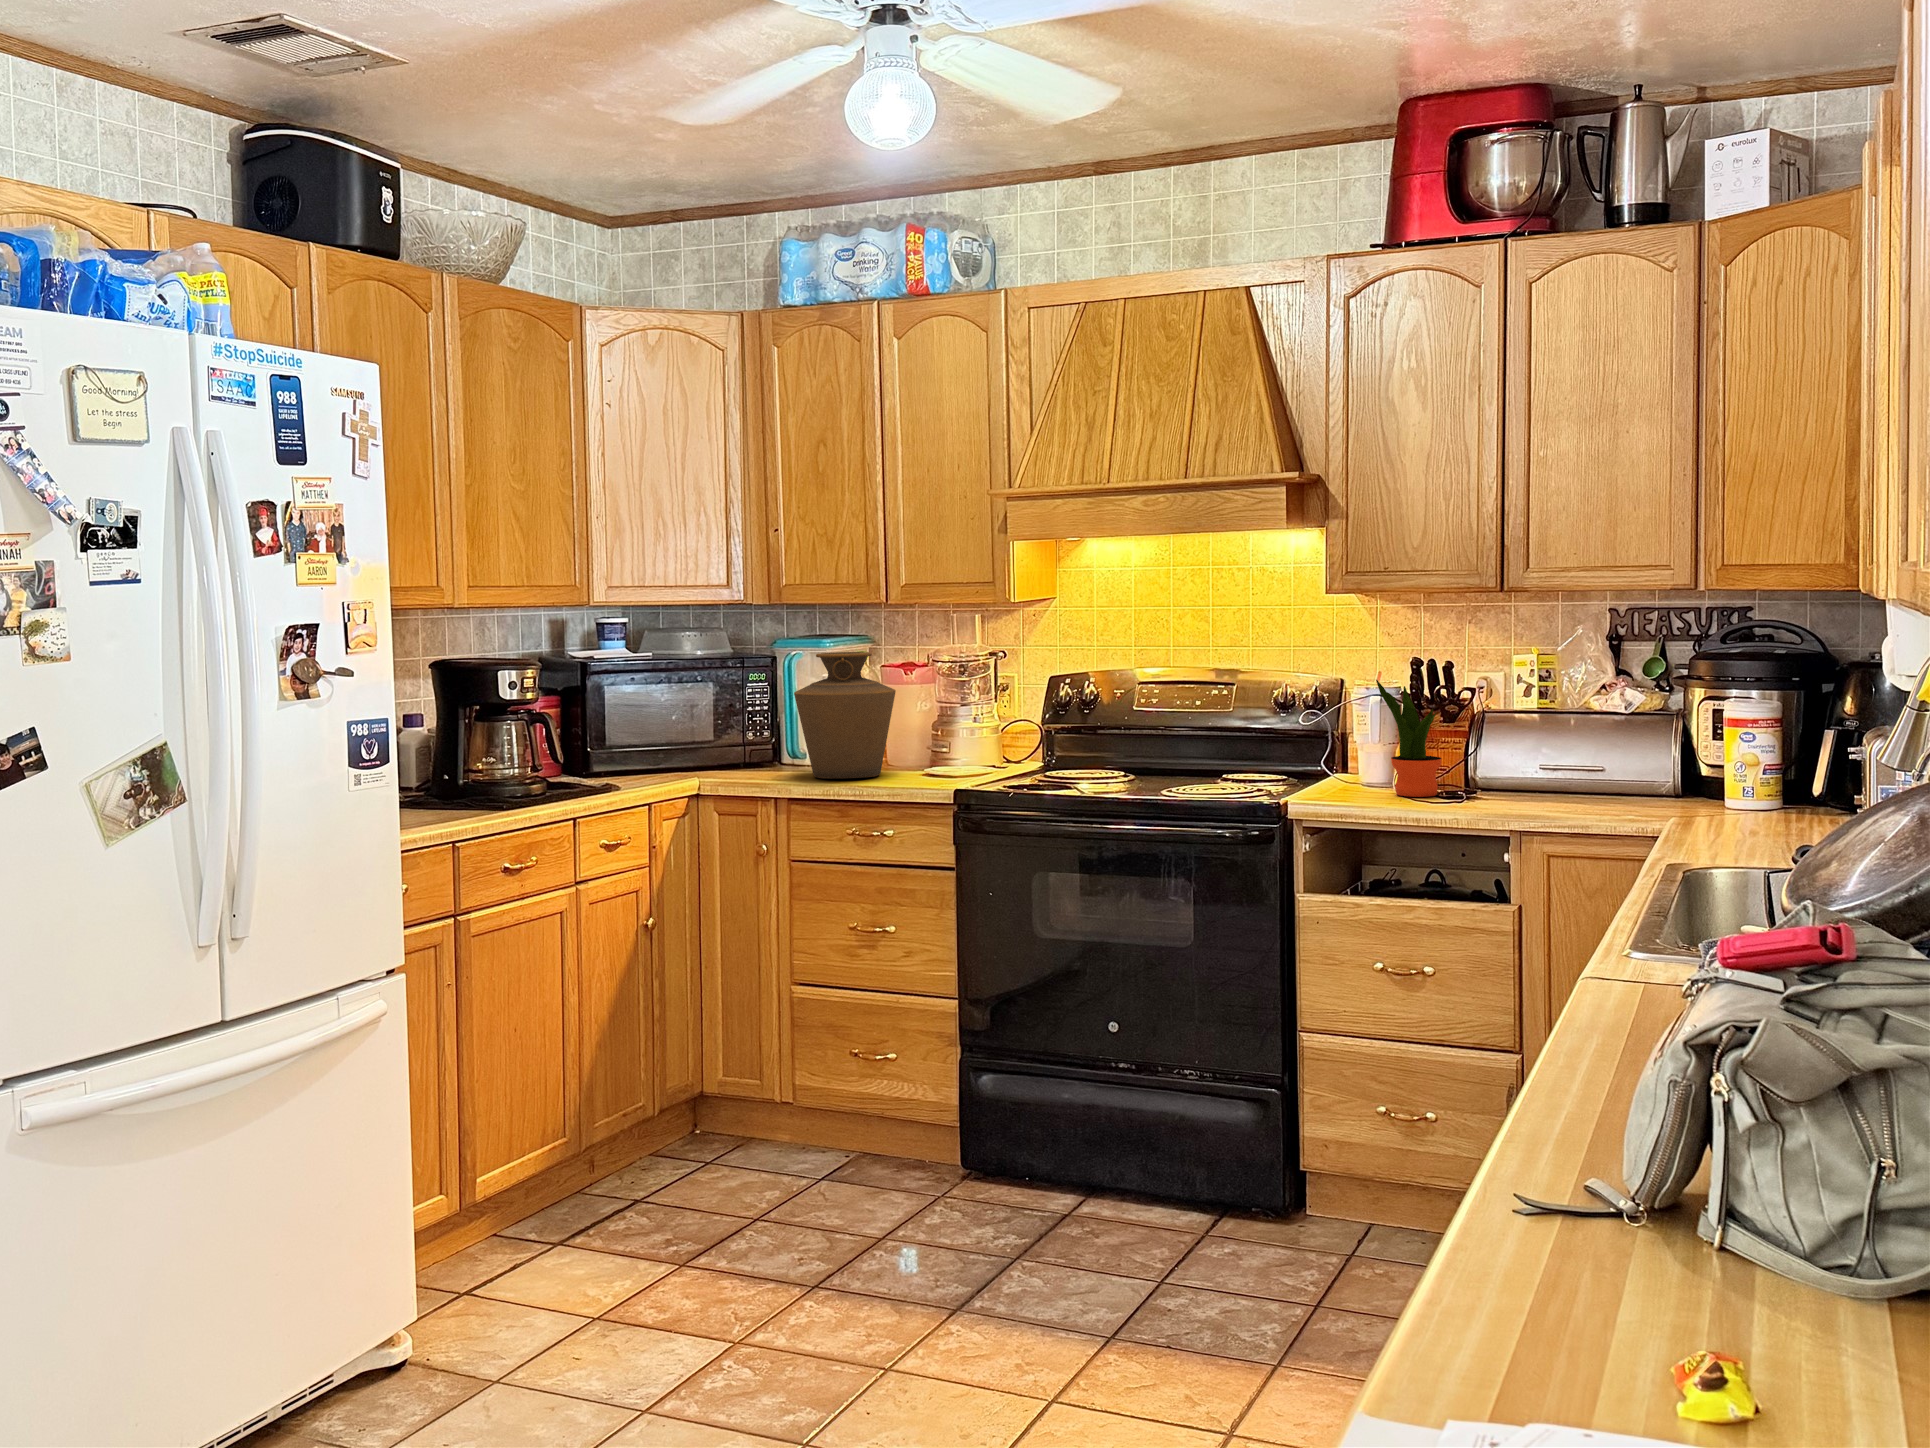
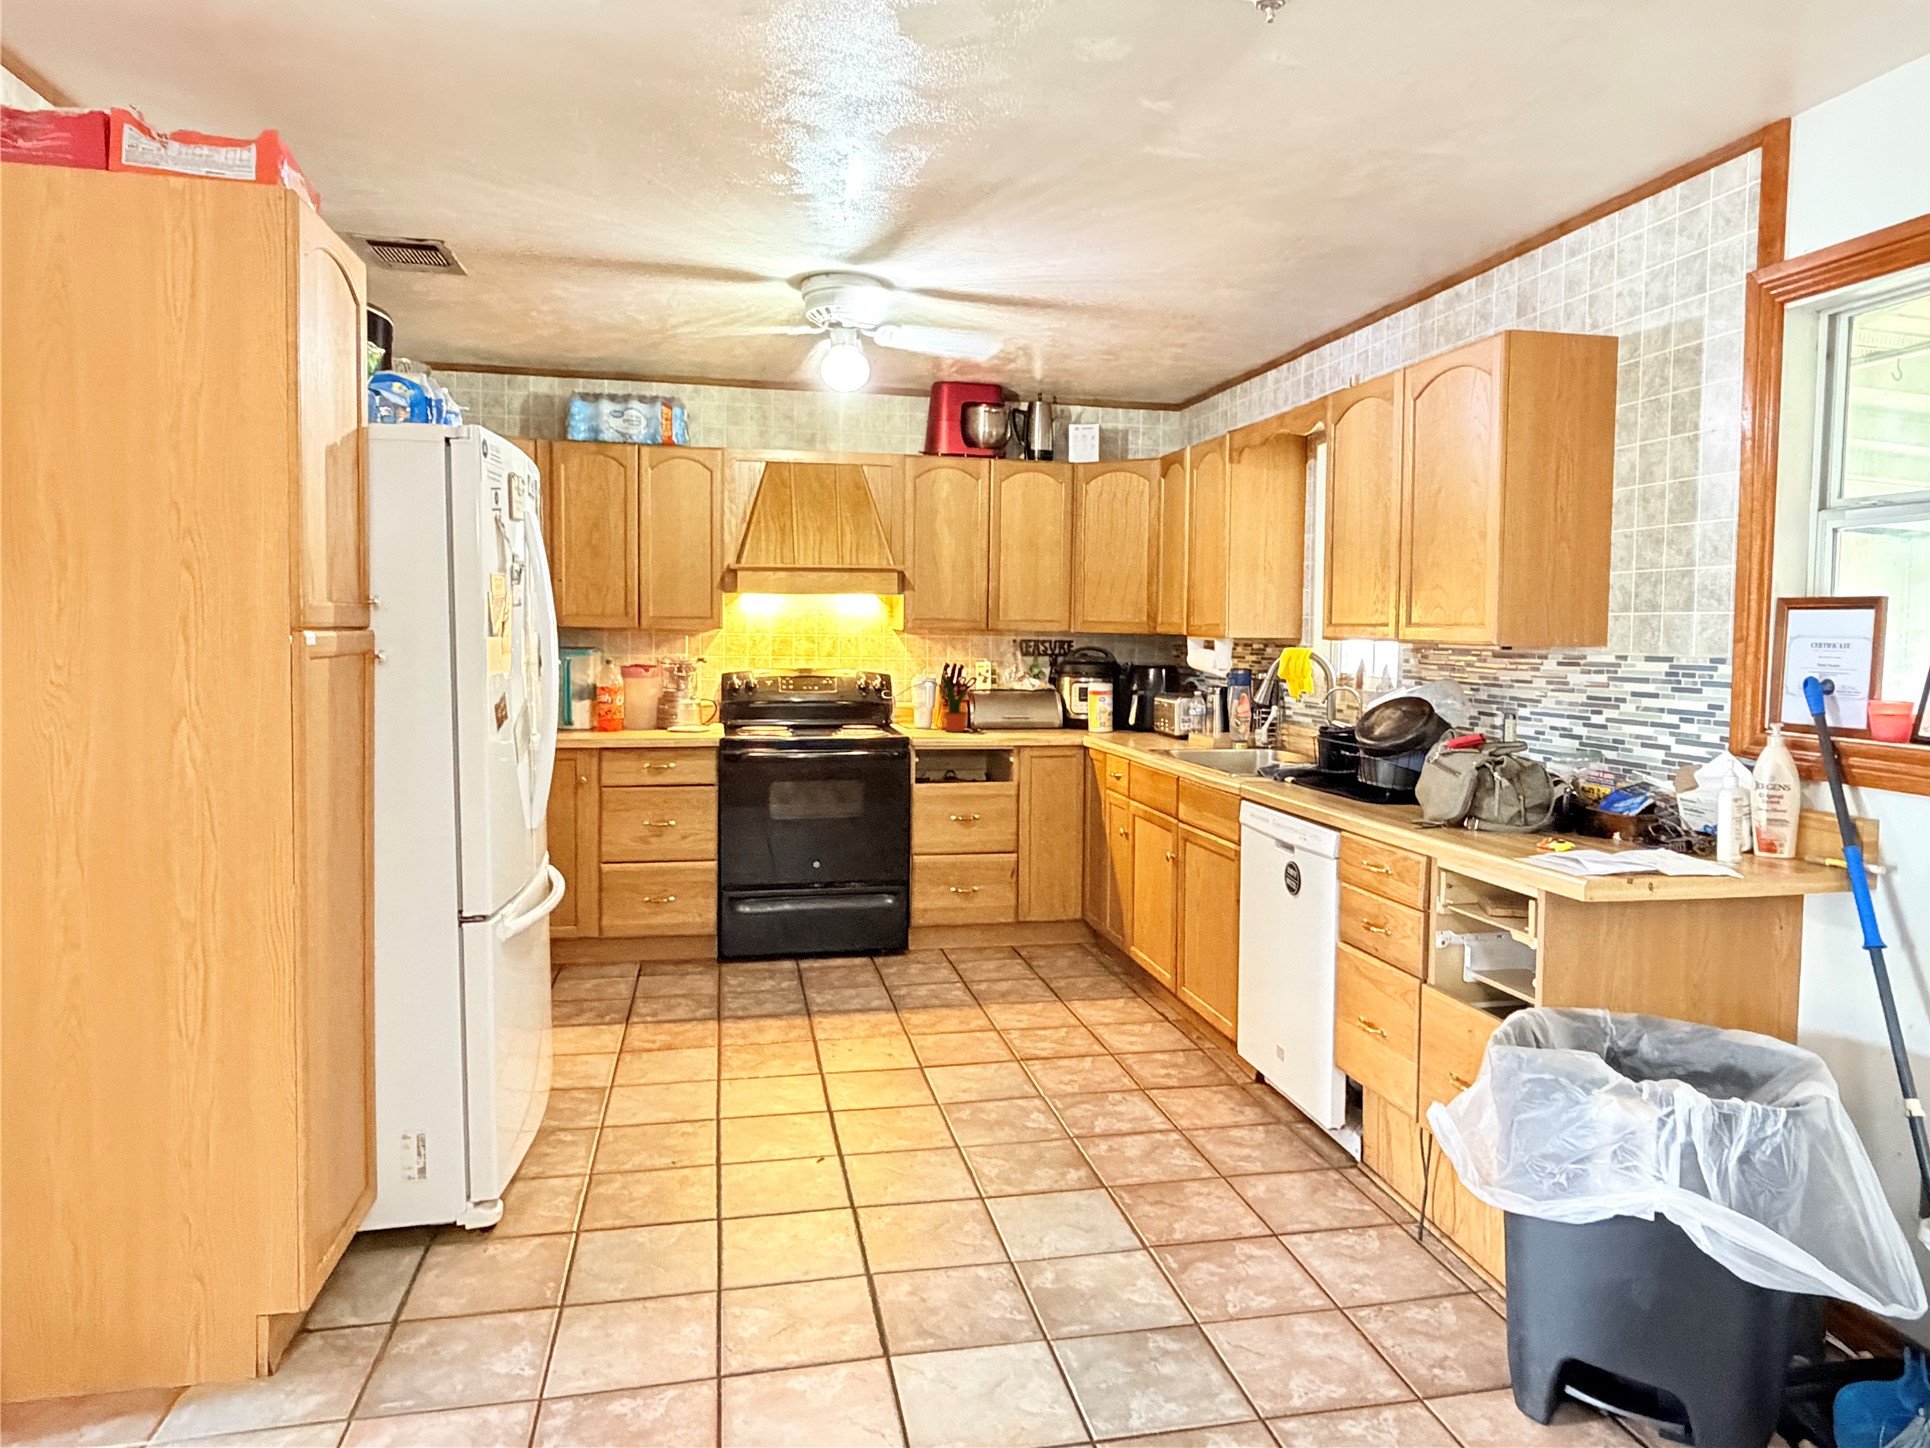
vase: present [794,652,896,778] -> none [595,659,659,736]

